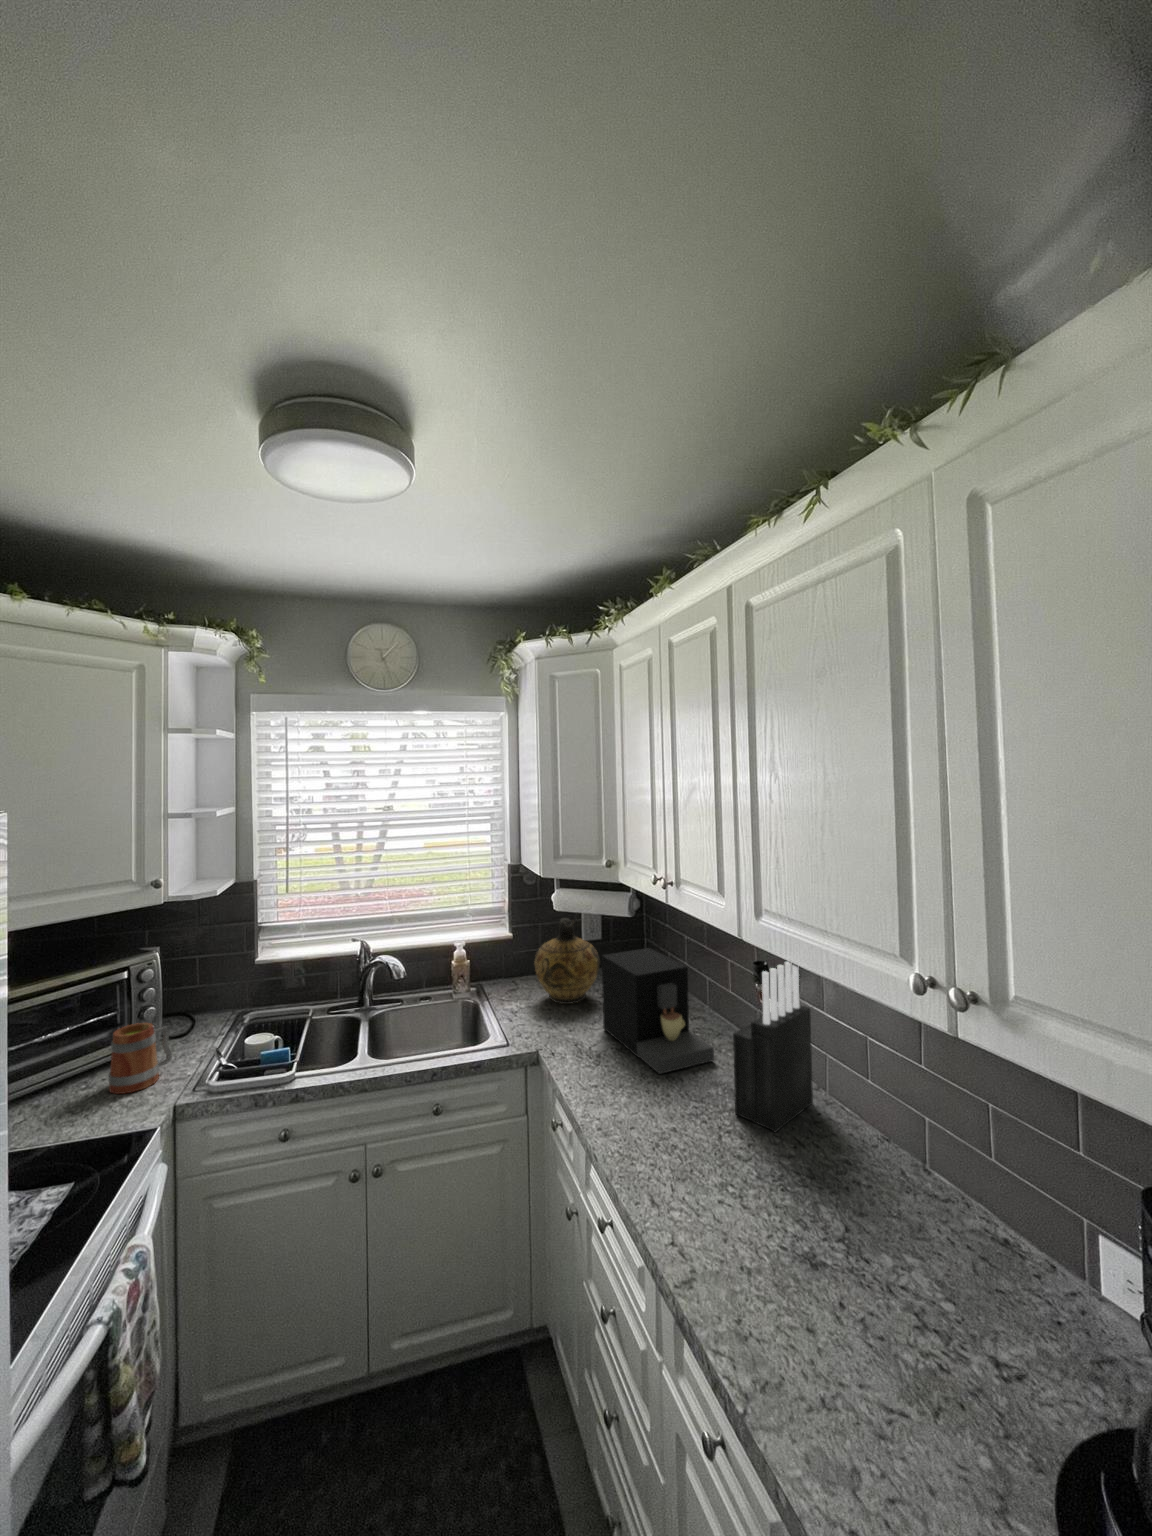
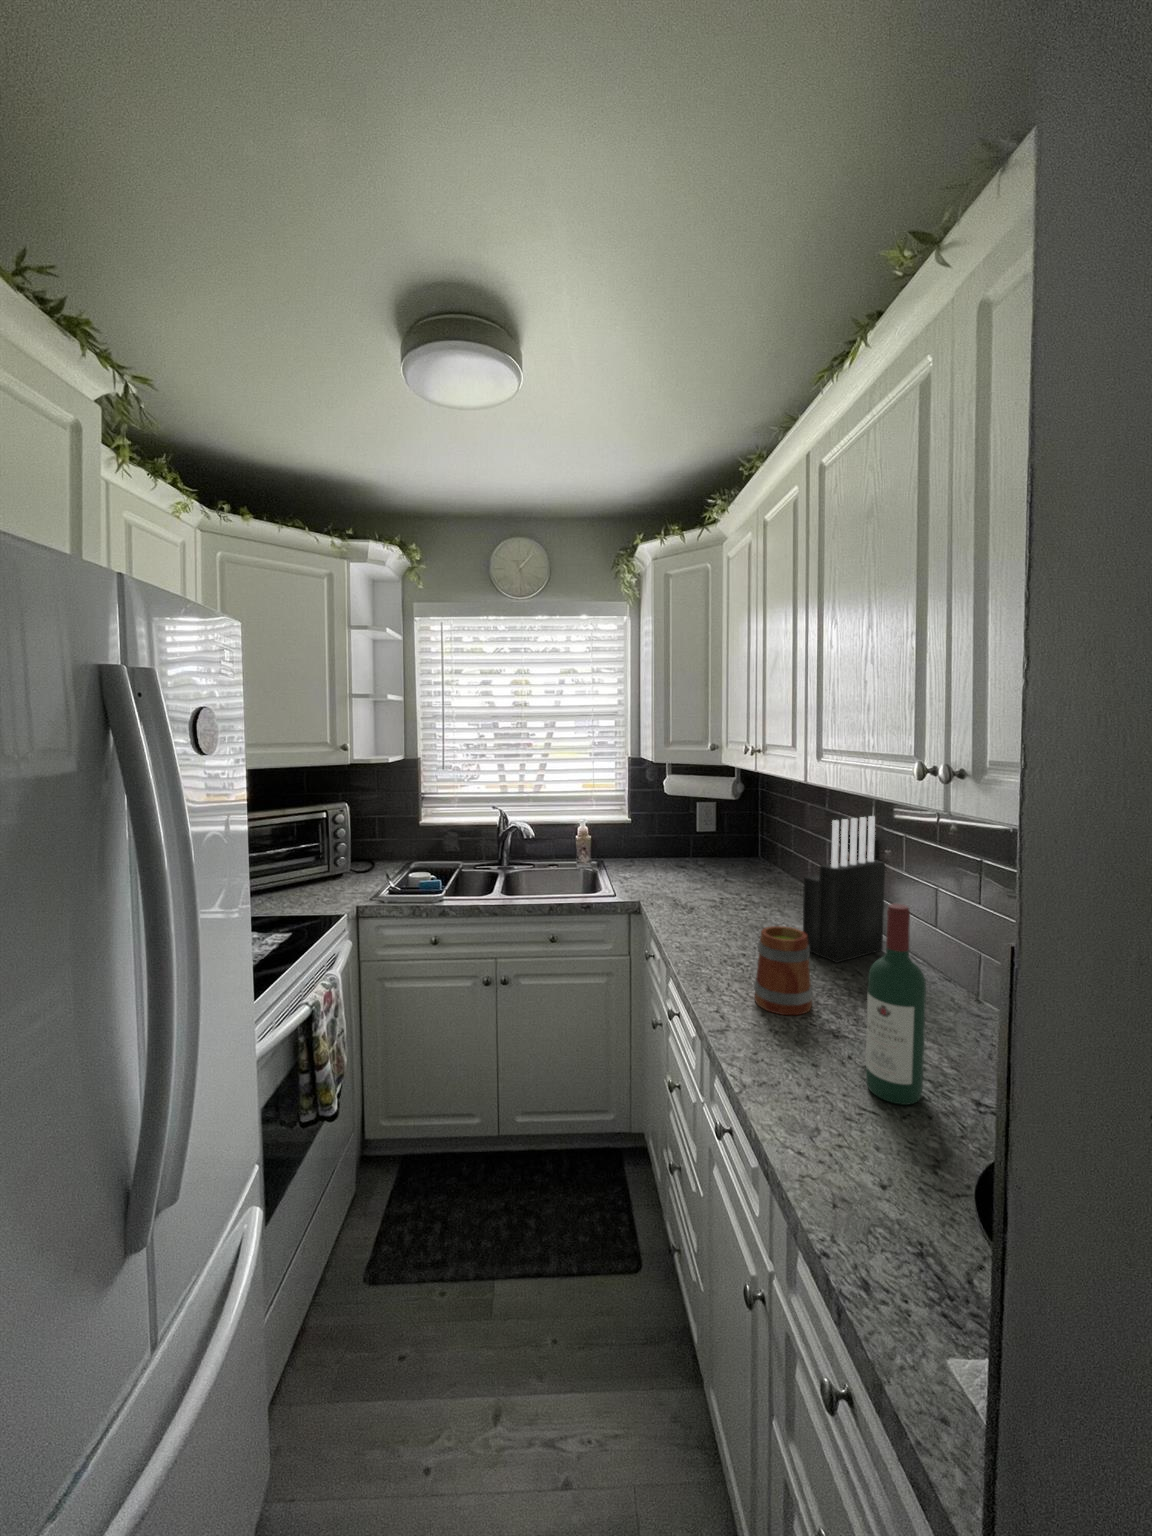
ceramic jug: present [534,918,600,1004] -> none [645,801,705,875]
coffee maker: present [602,948,714,1074] -> none [700,825,797,921]
mug: present [108,1023,172,1094] -> present [754,926,812,1015]
wine bottle: none [869,1136,938,1388] -> present [866,904,926,1105]

